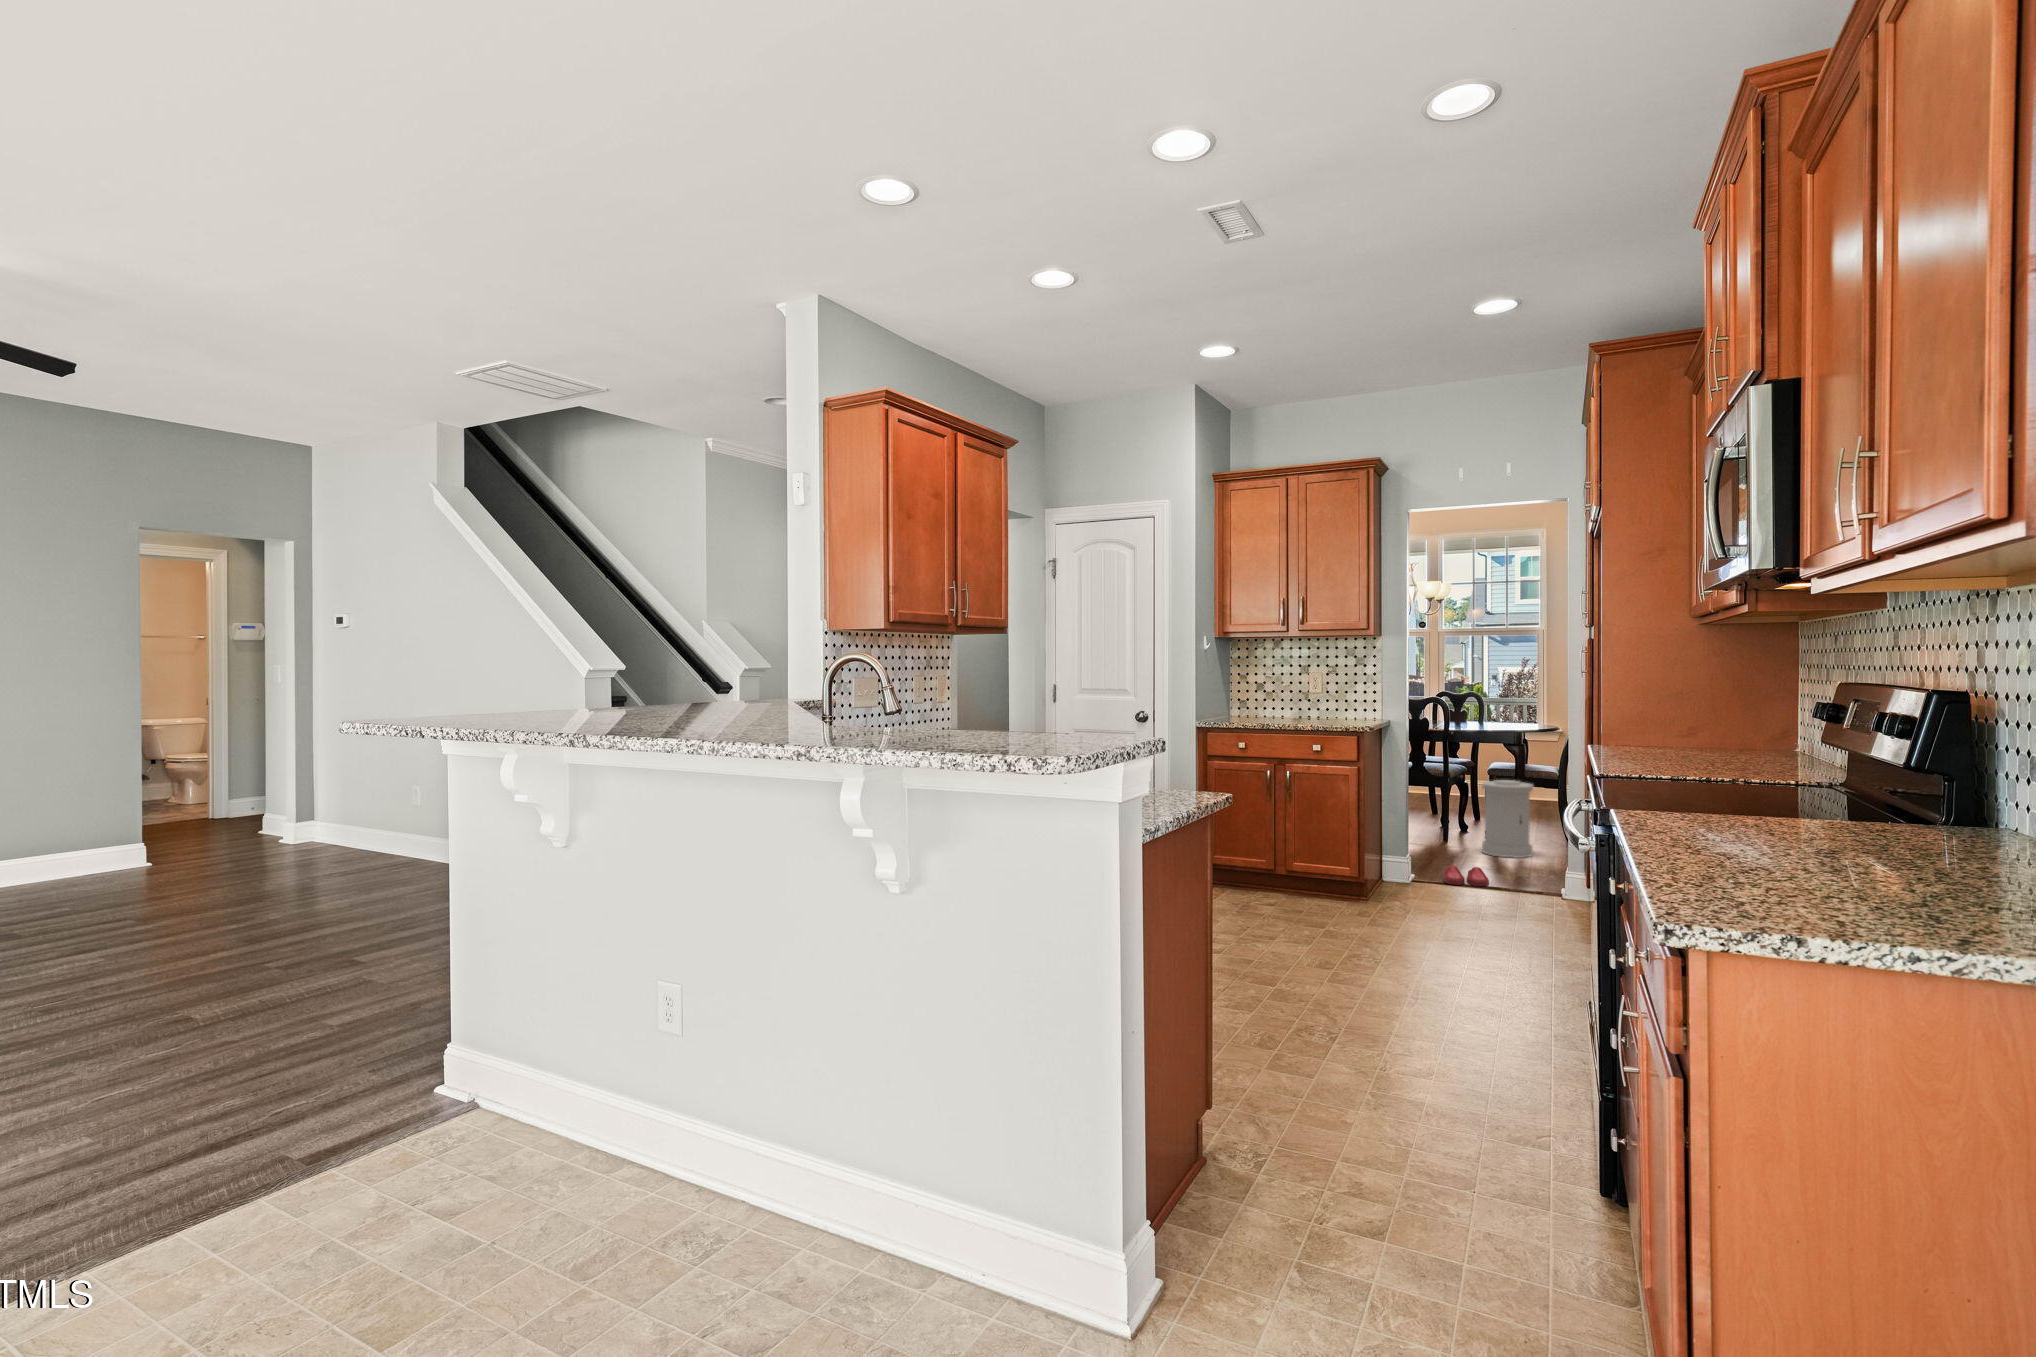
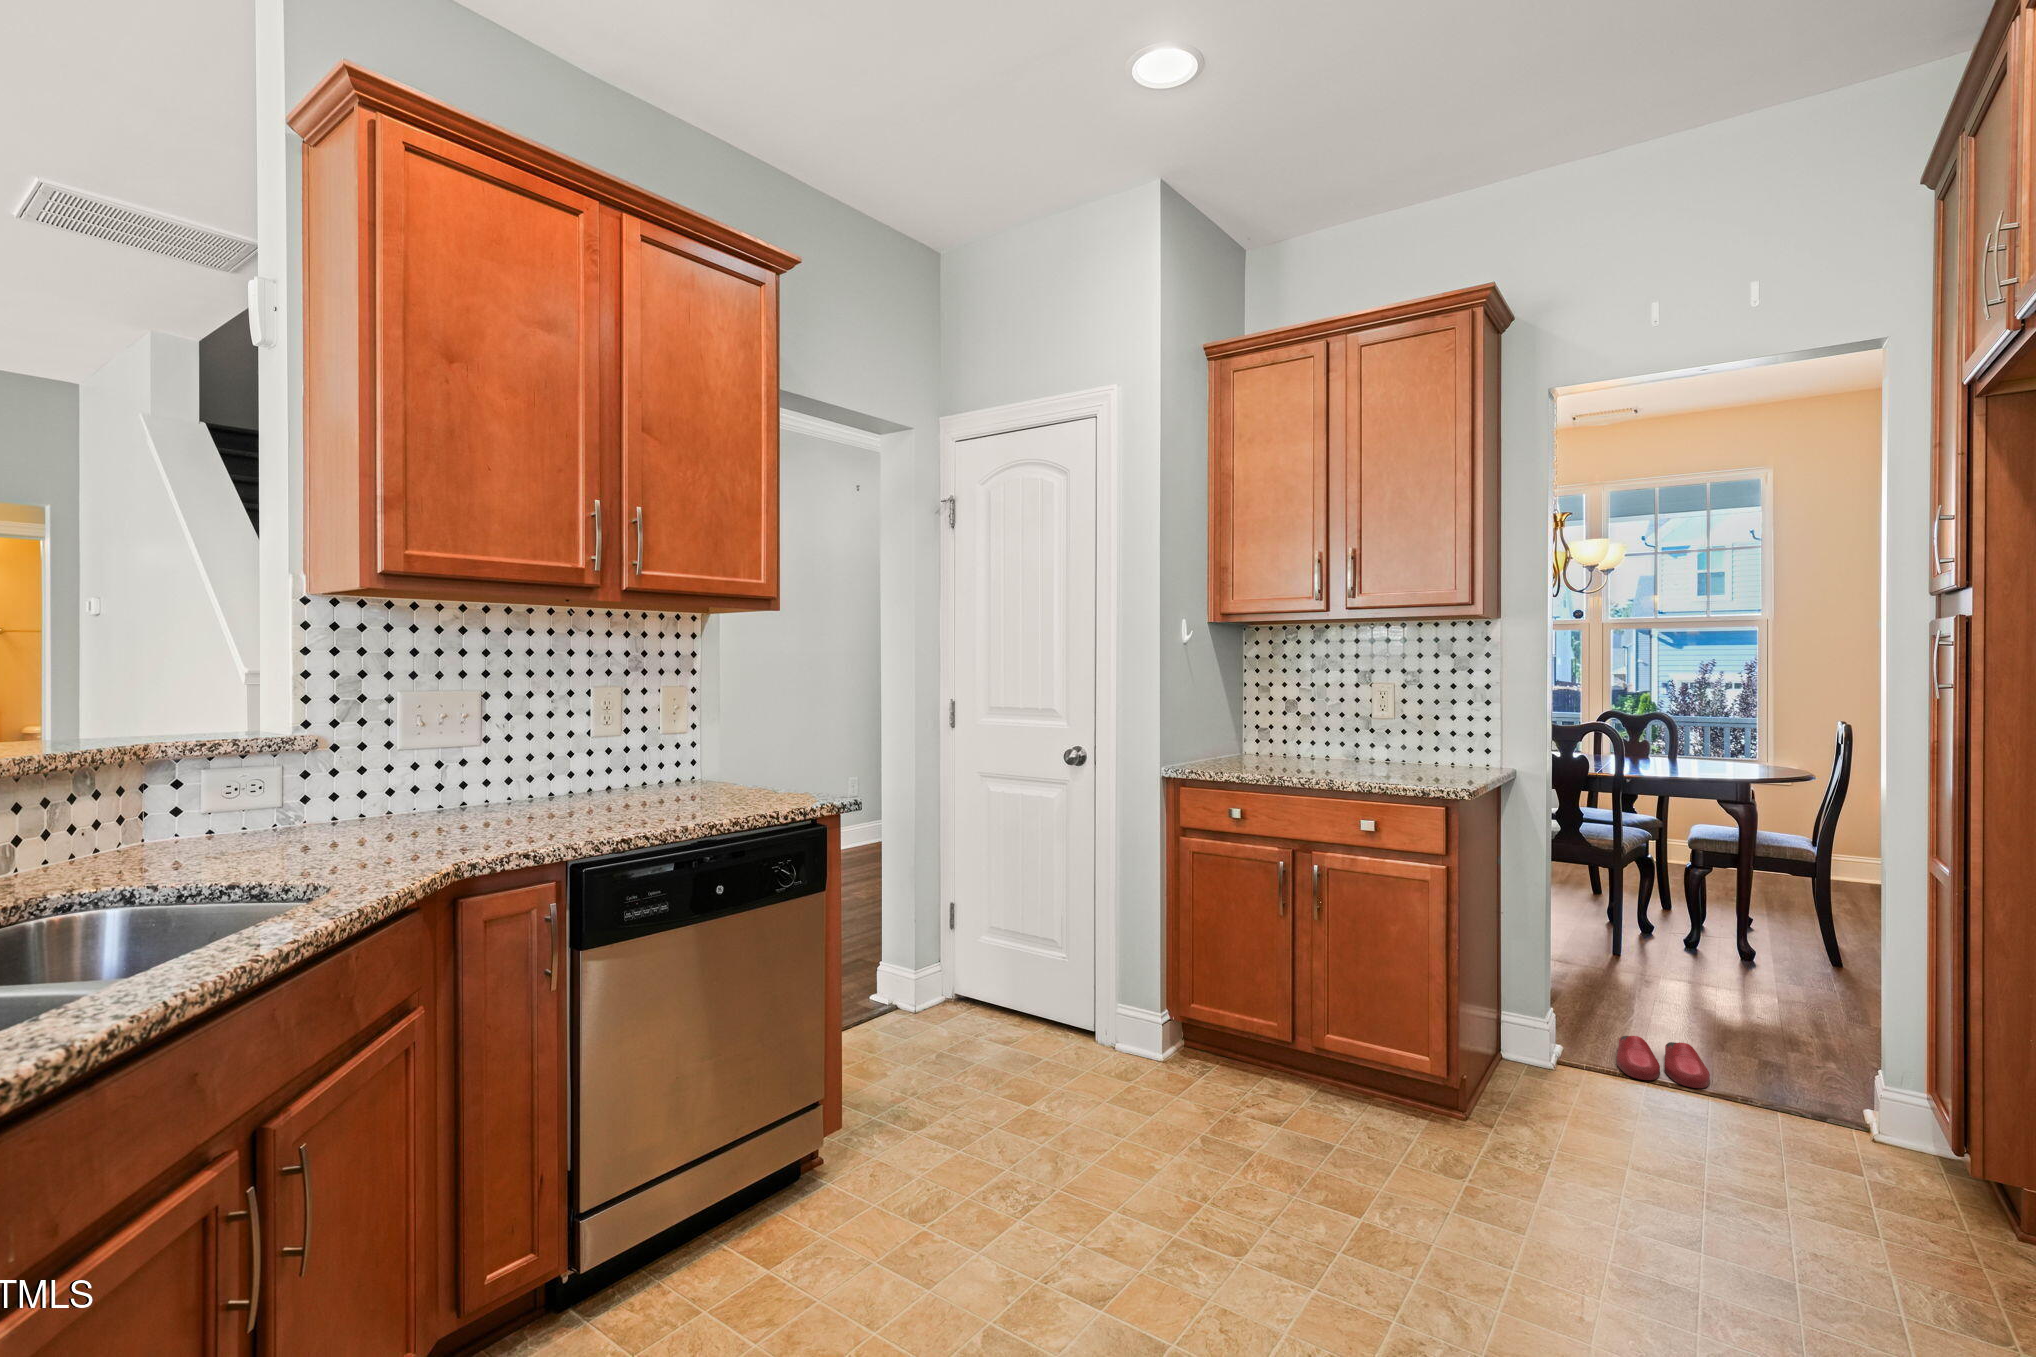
trash can: present [1482,780,1533,858] -> none [1681,865,1781,1004]

